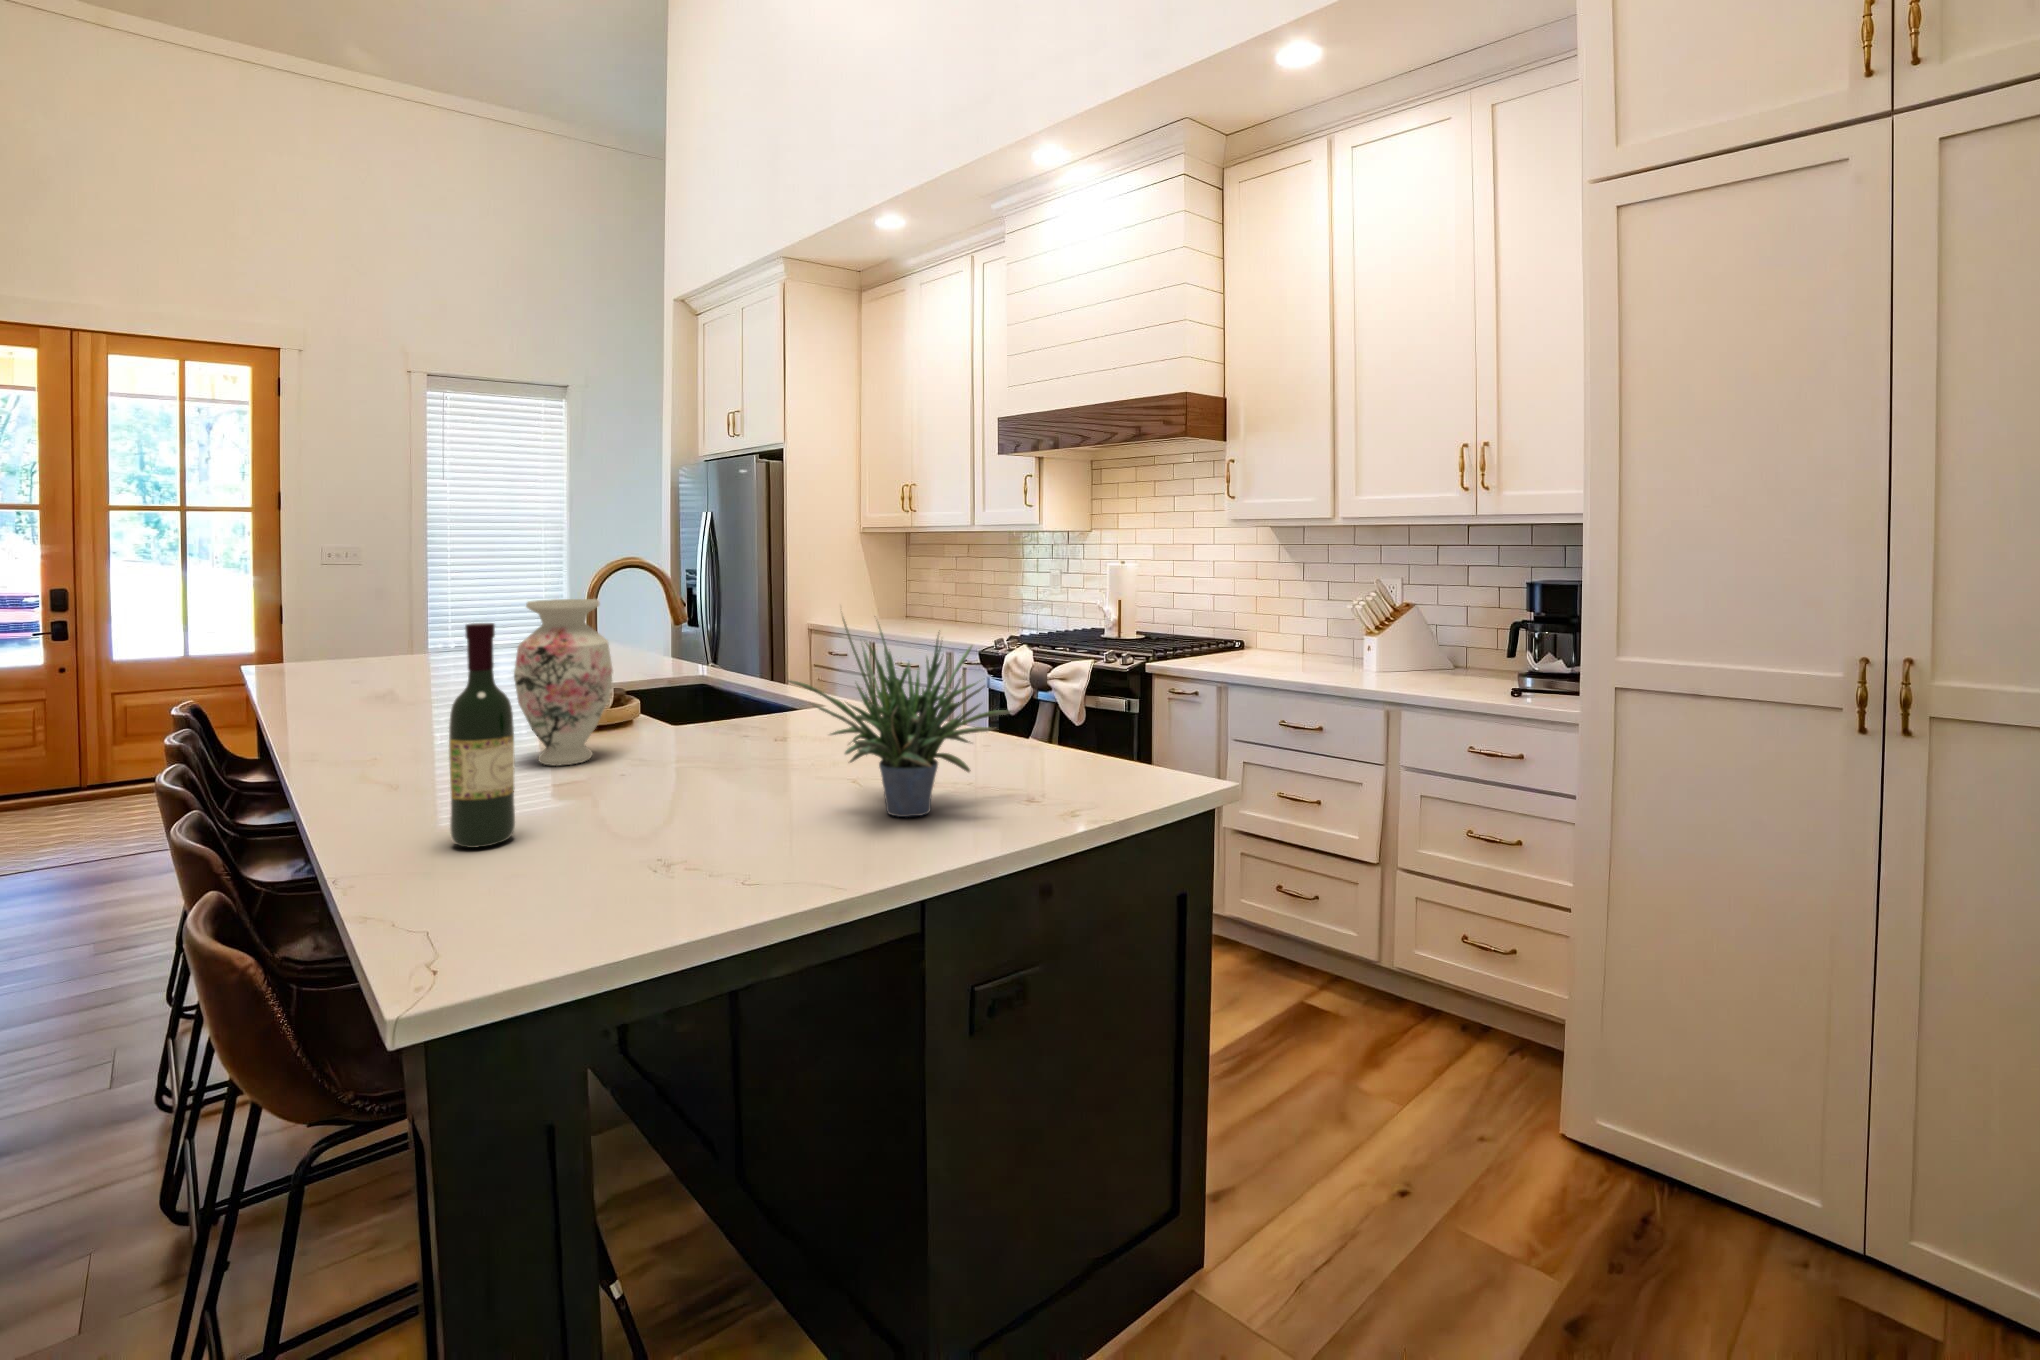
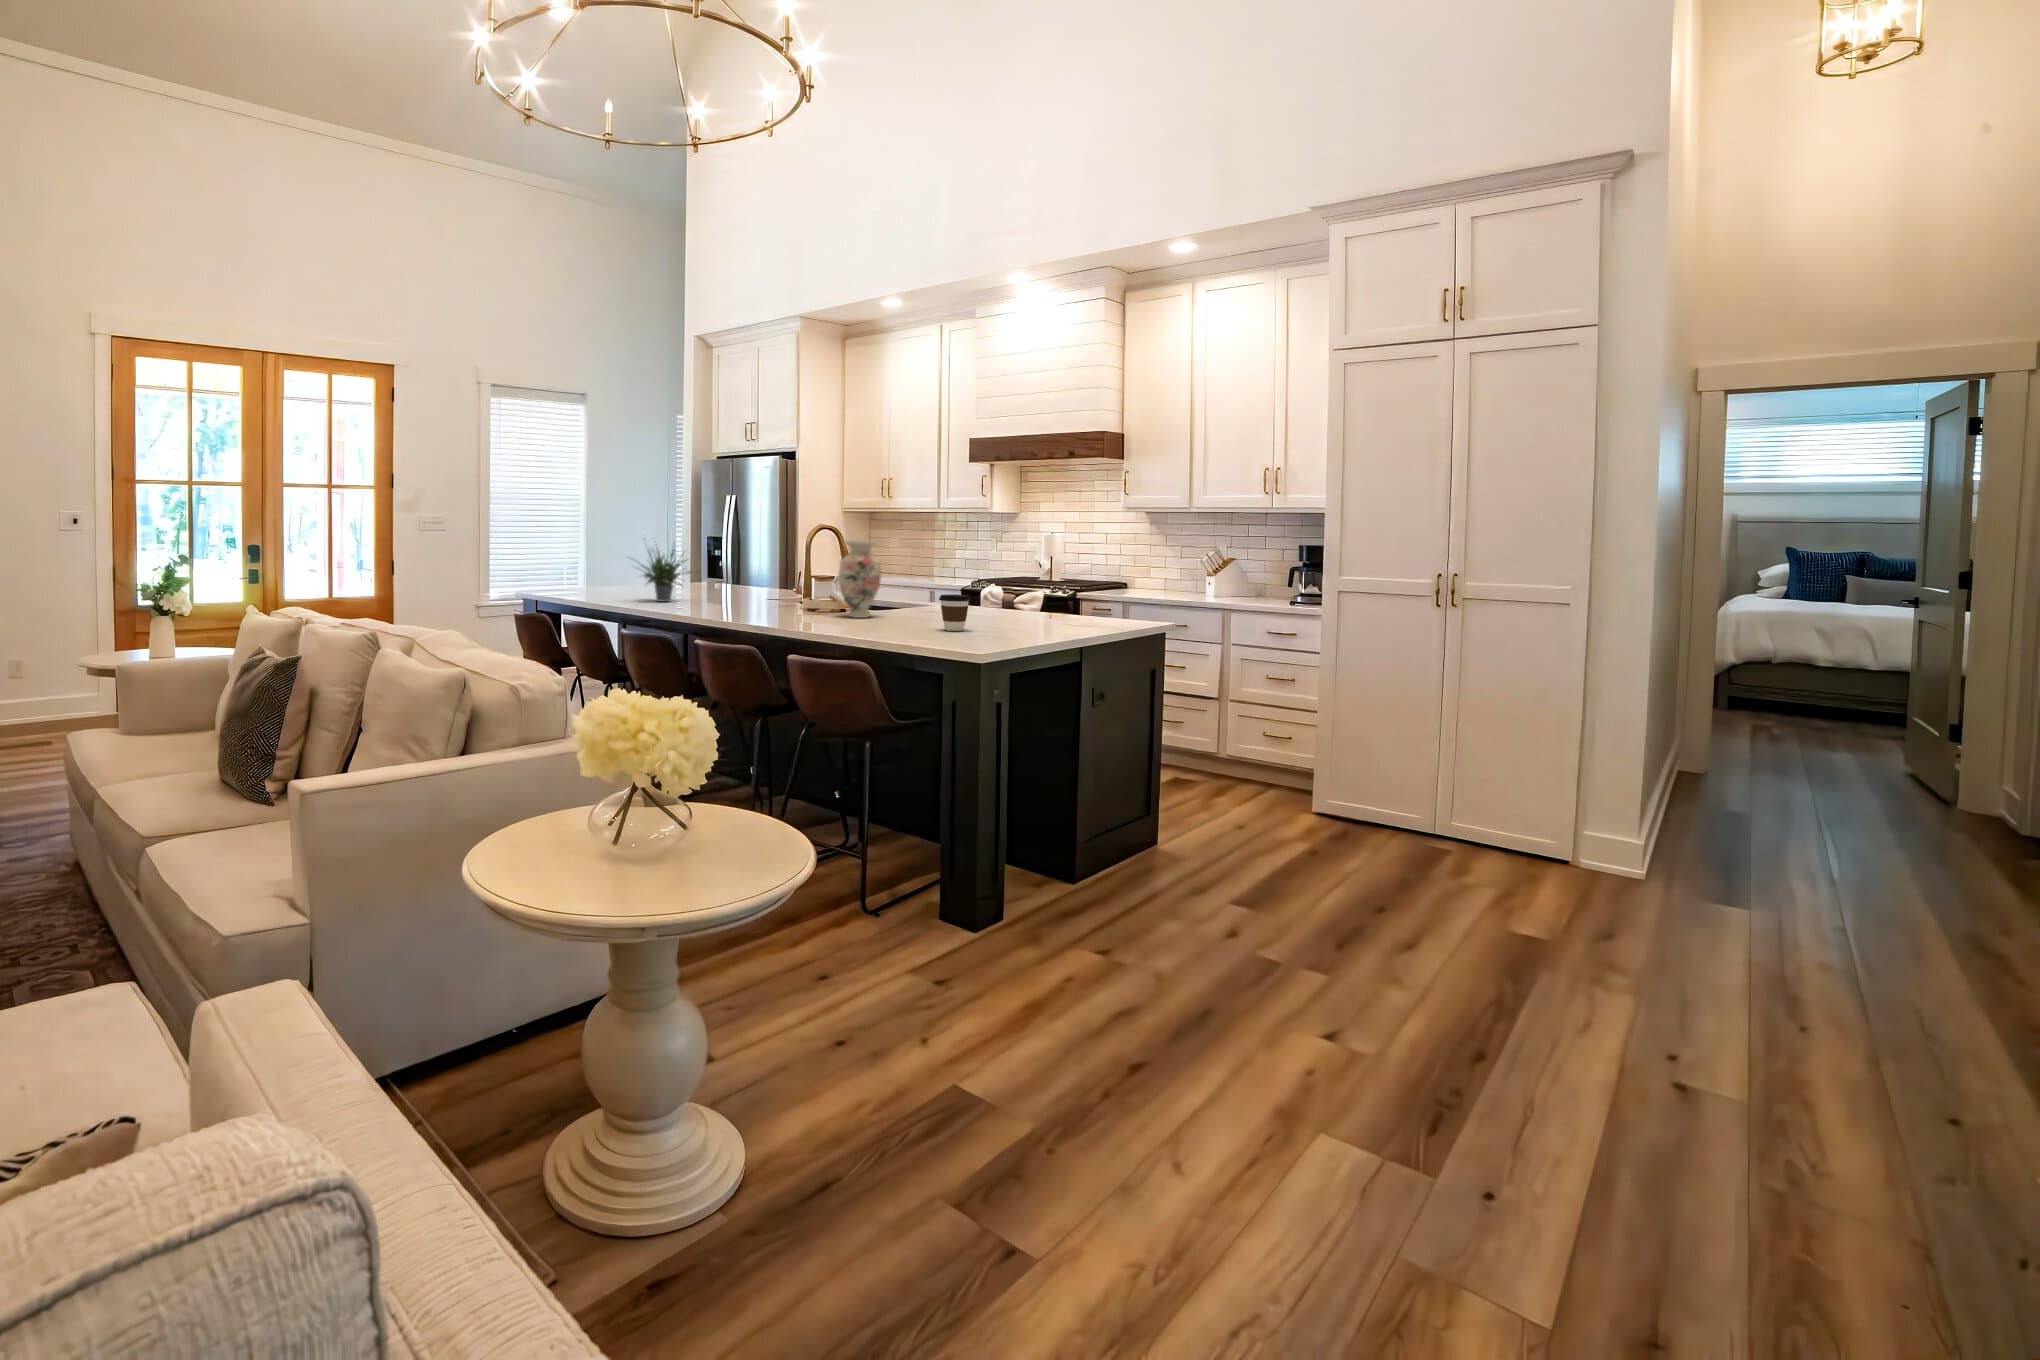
potted plant: present [788,618,1013,817] -> present [633,545,691,602]
wine bottle: present [449,623,515,848] -> none [892,543,915,631]
coffee cup: none [566,747,651,849] -> present [939,594,971,631]

